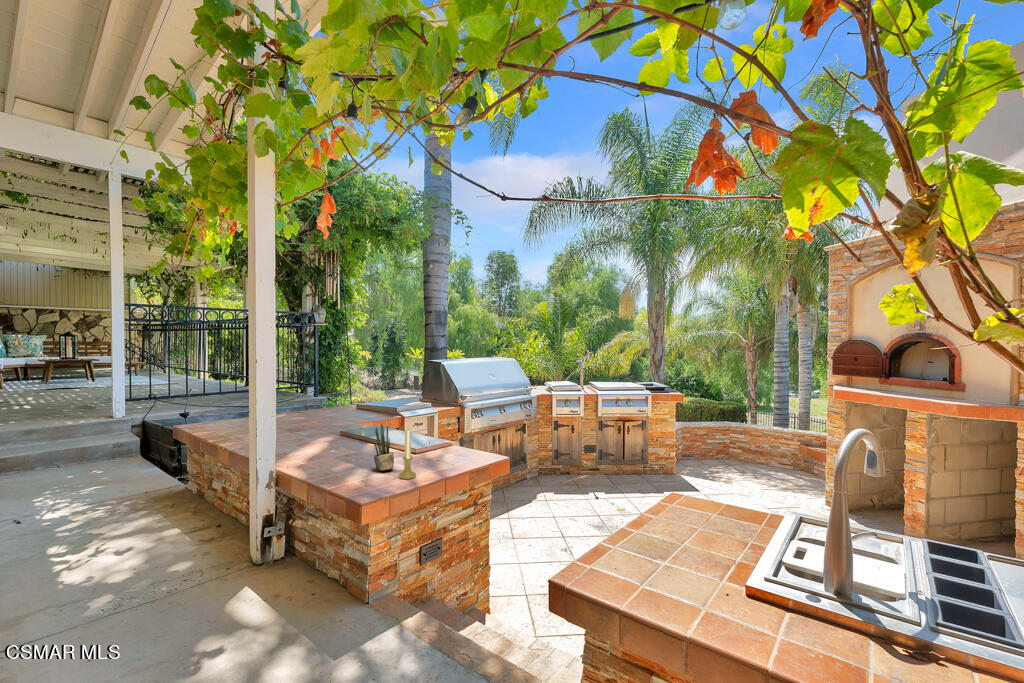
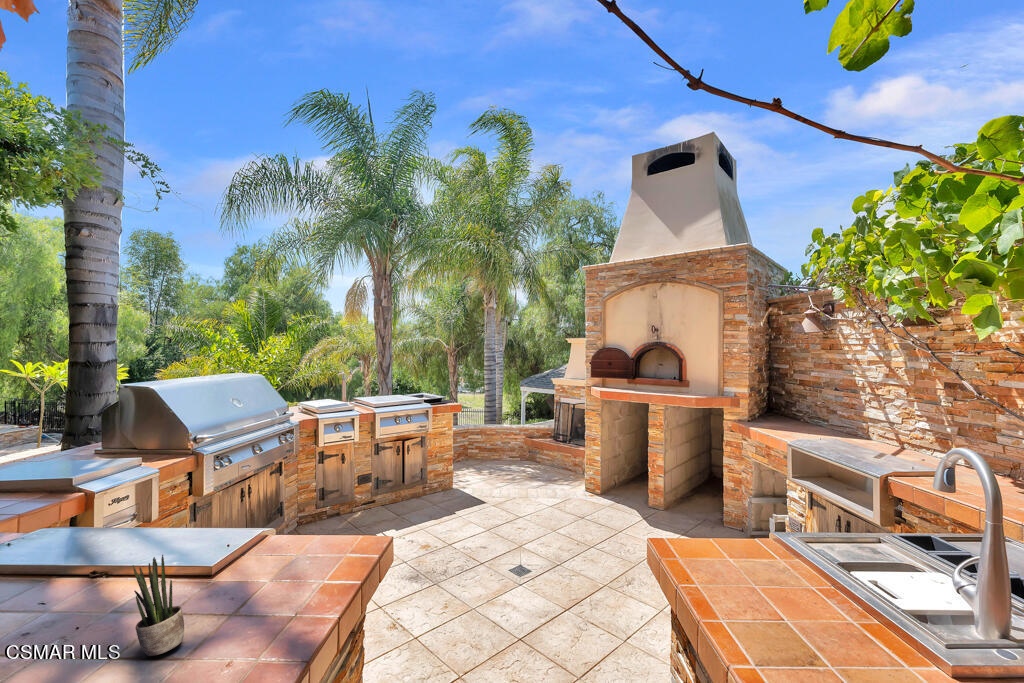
candle holder: present [399,429,416,479] -> none [211,557,248,661]

